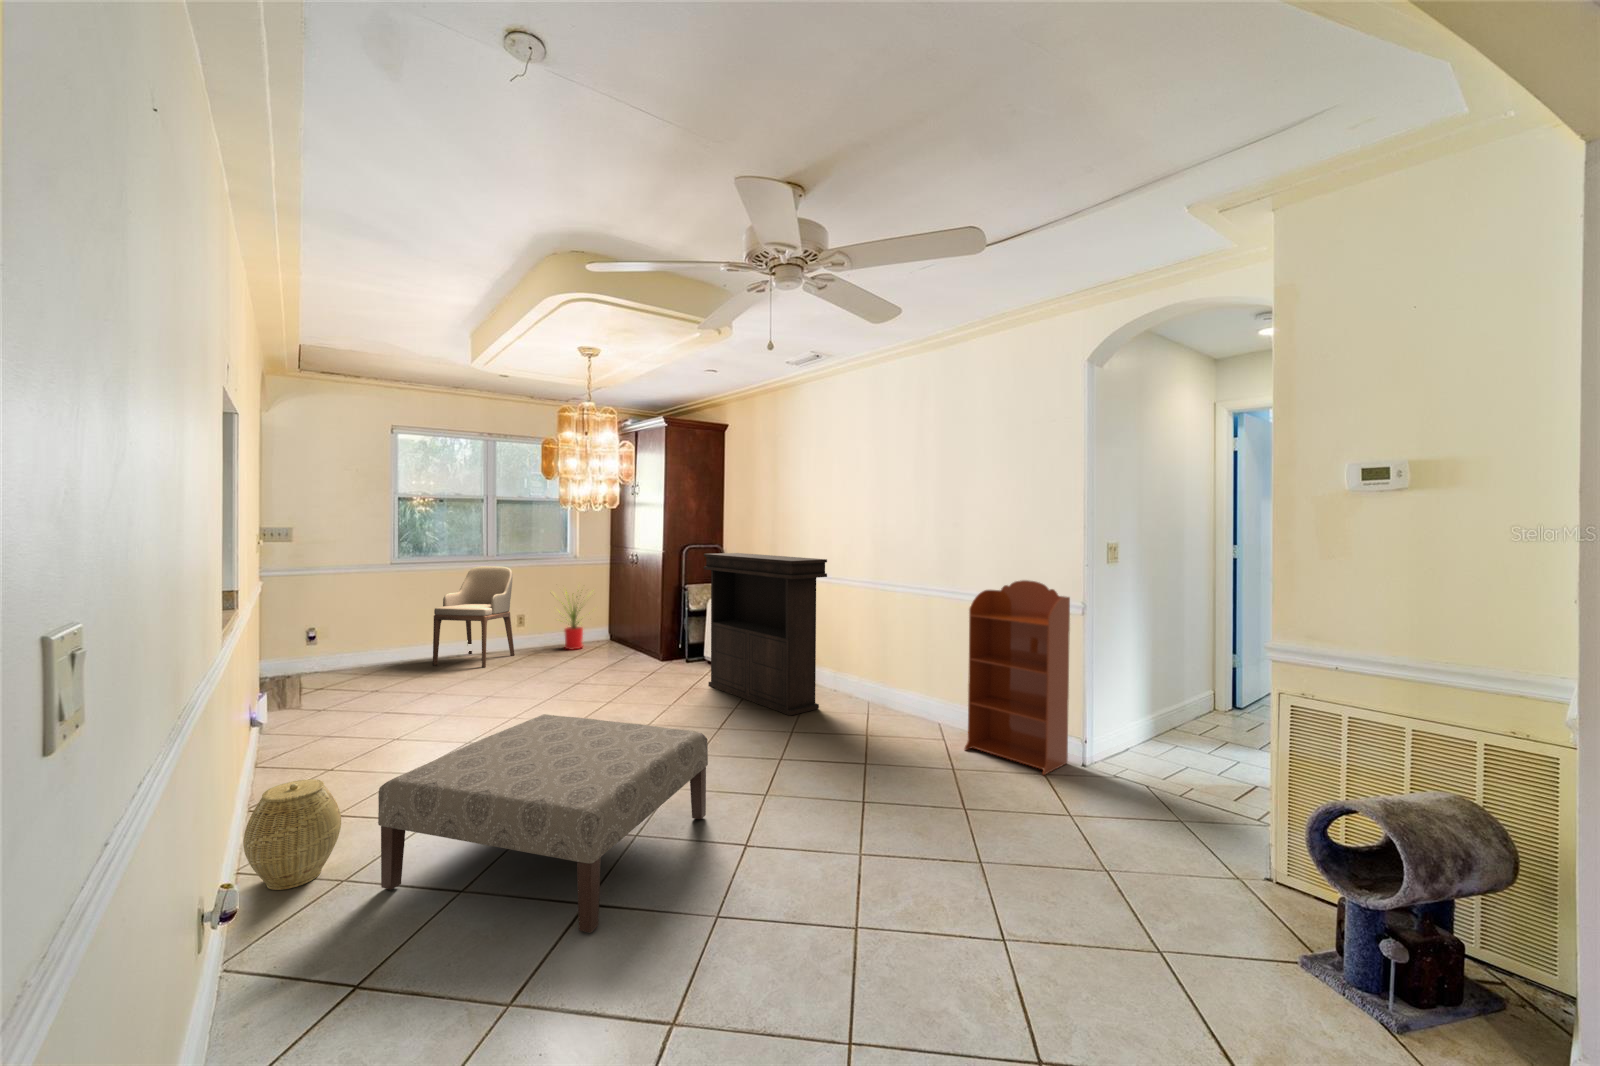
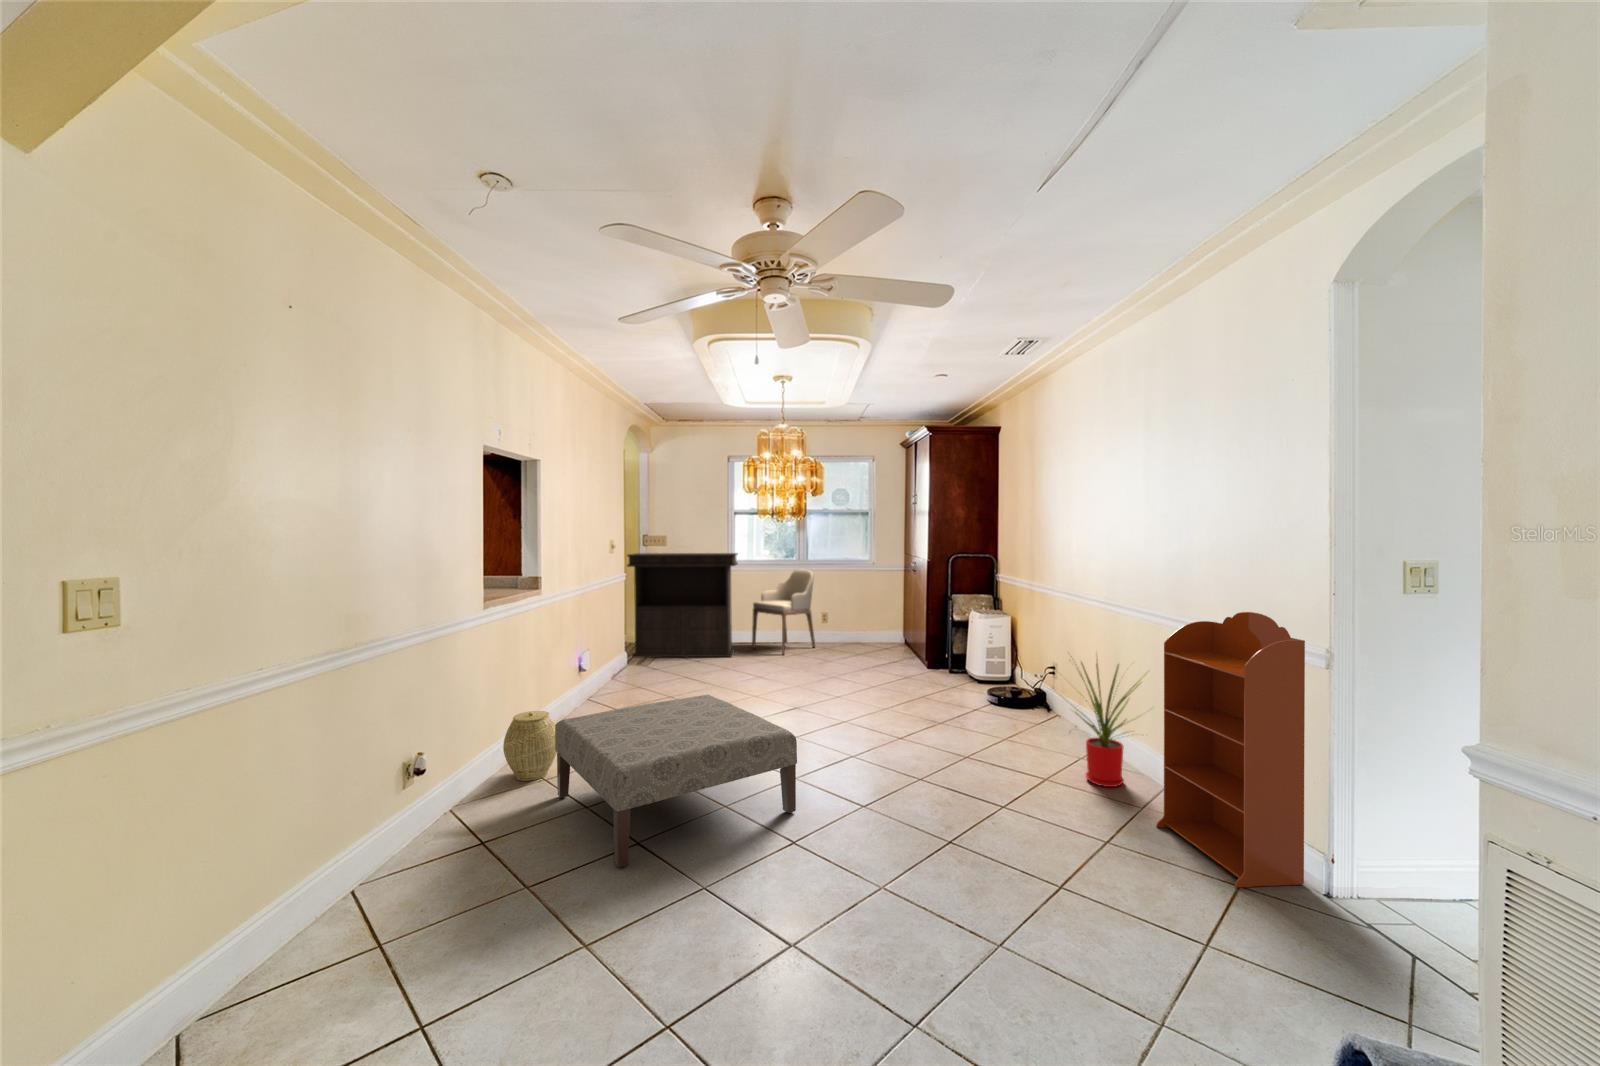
console table: present [704,553,827,716] -> present [627,553,738,657]
house plant: present [561,592,583,650] -> present [1059,663,1142,787]

